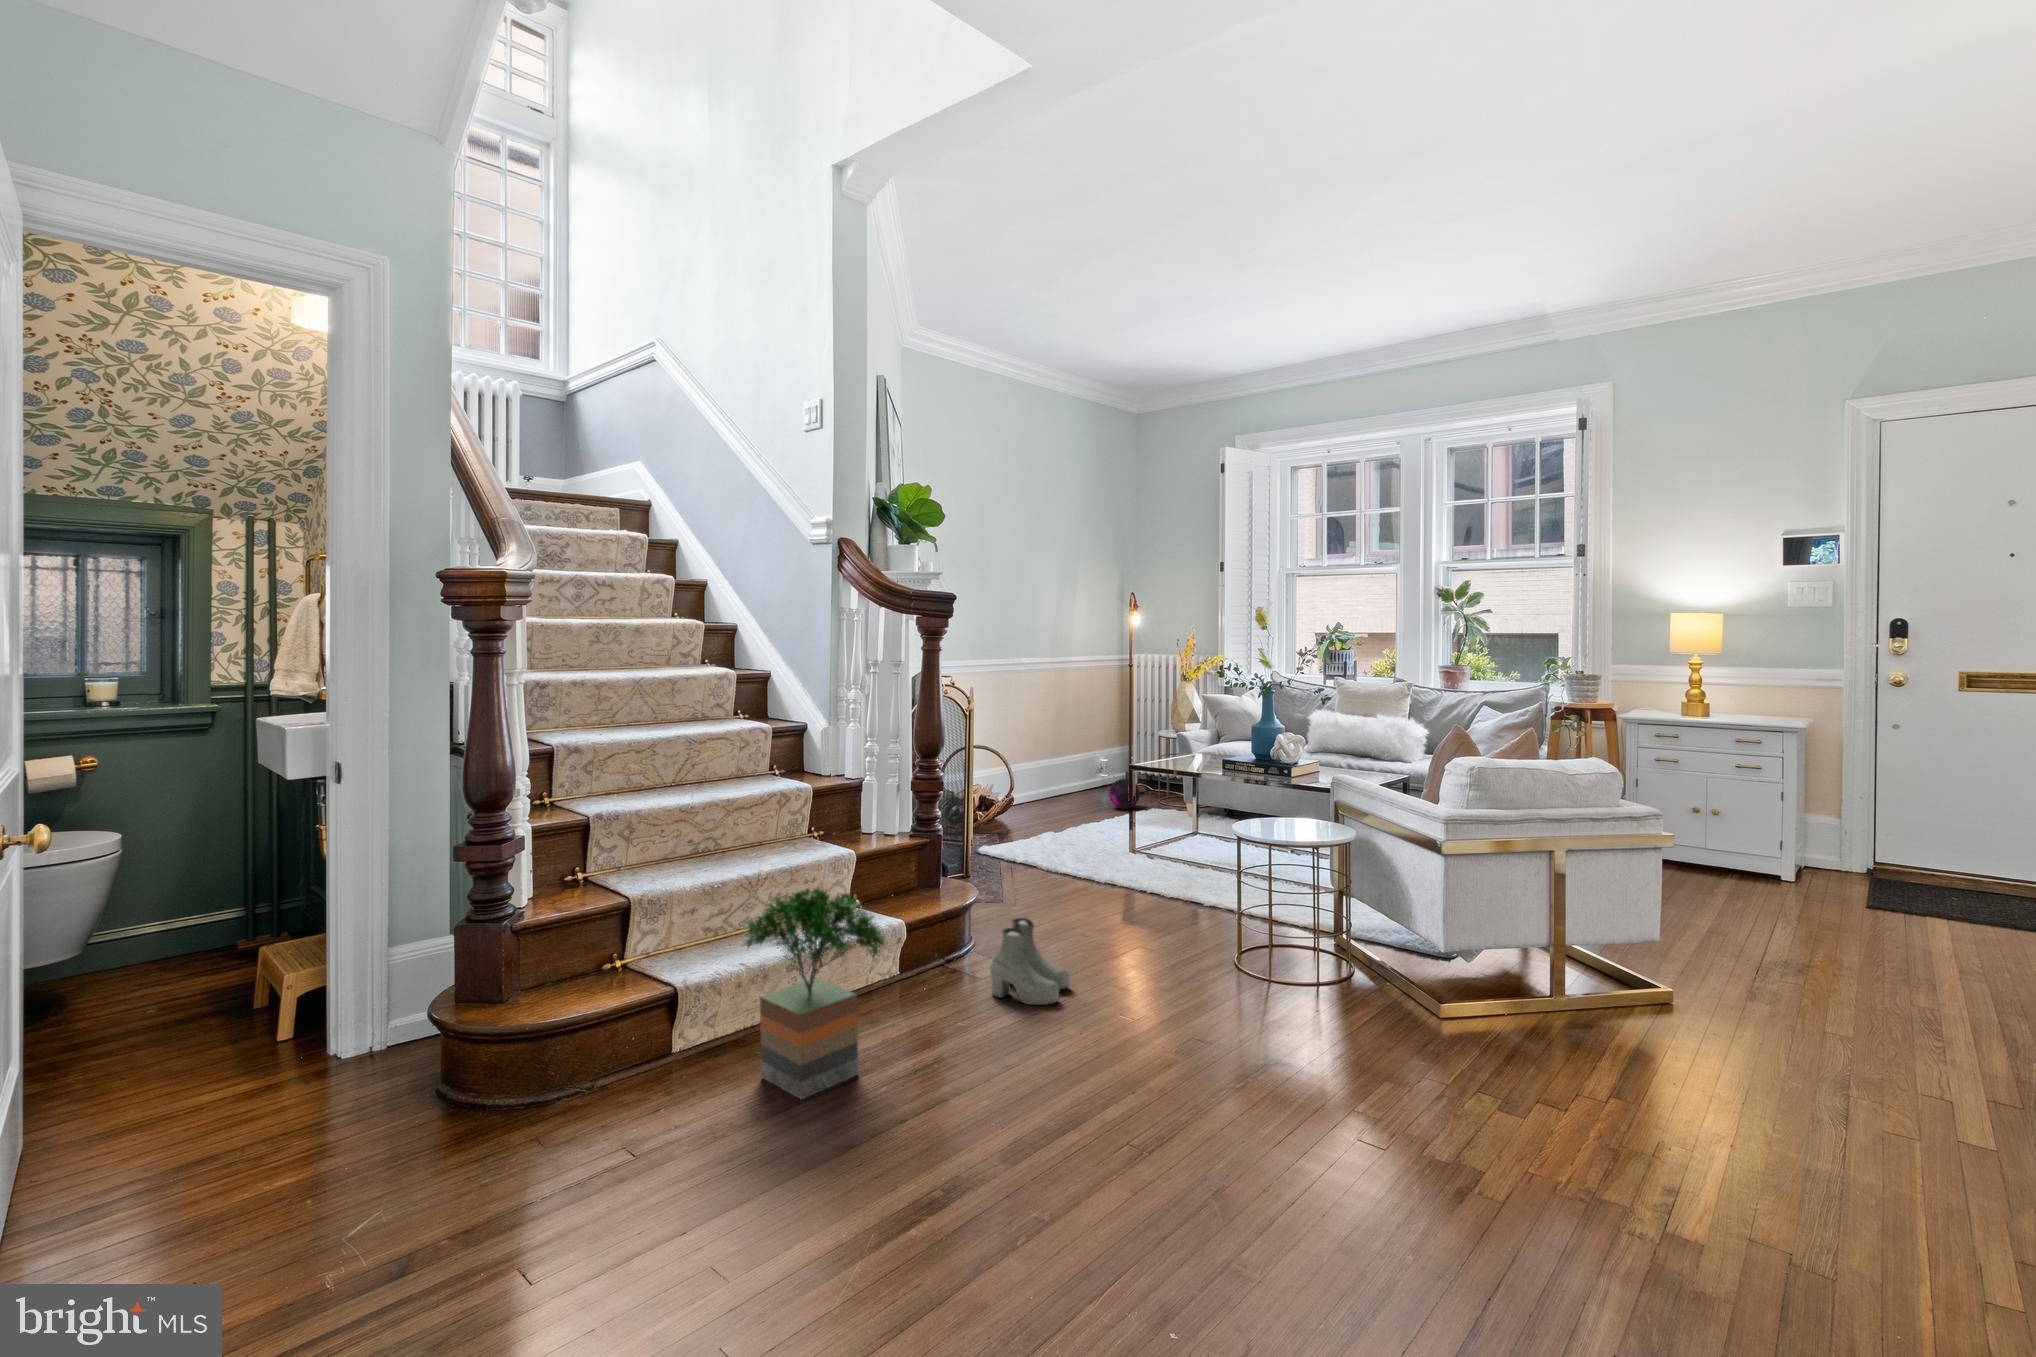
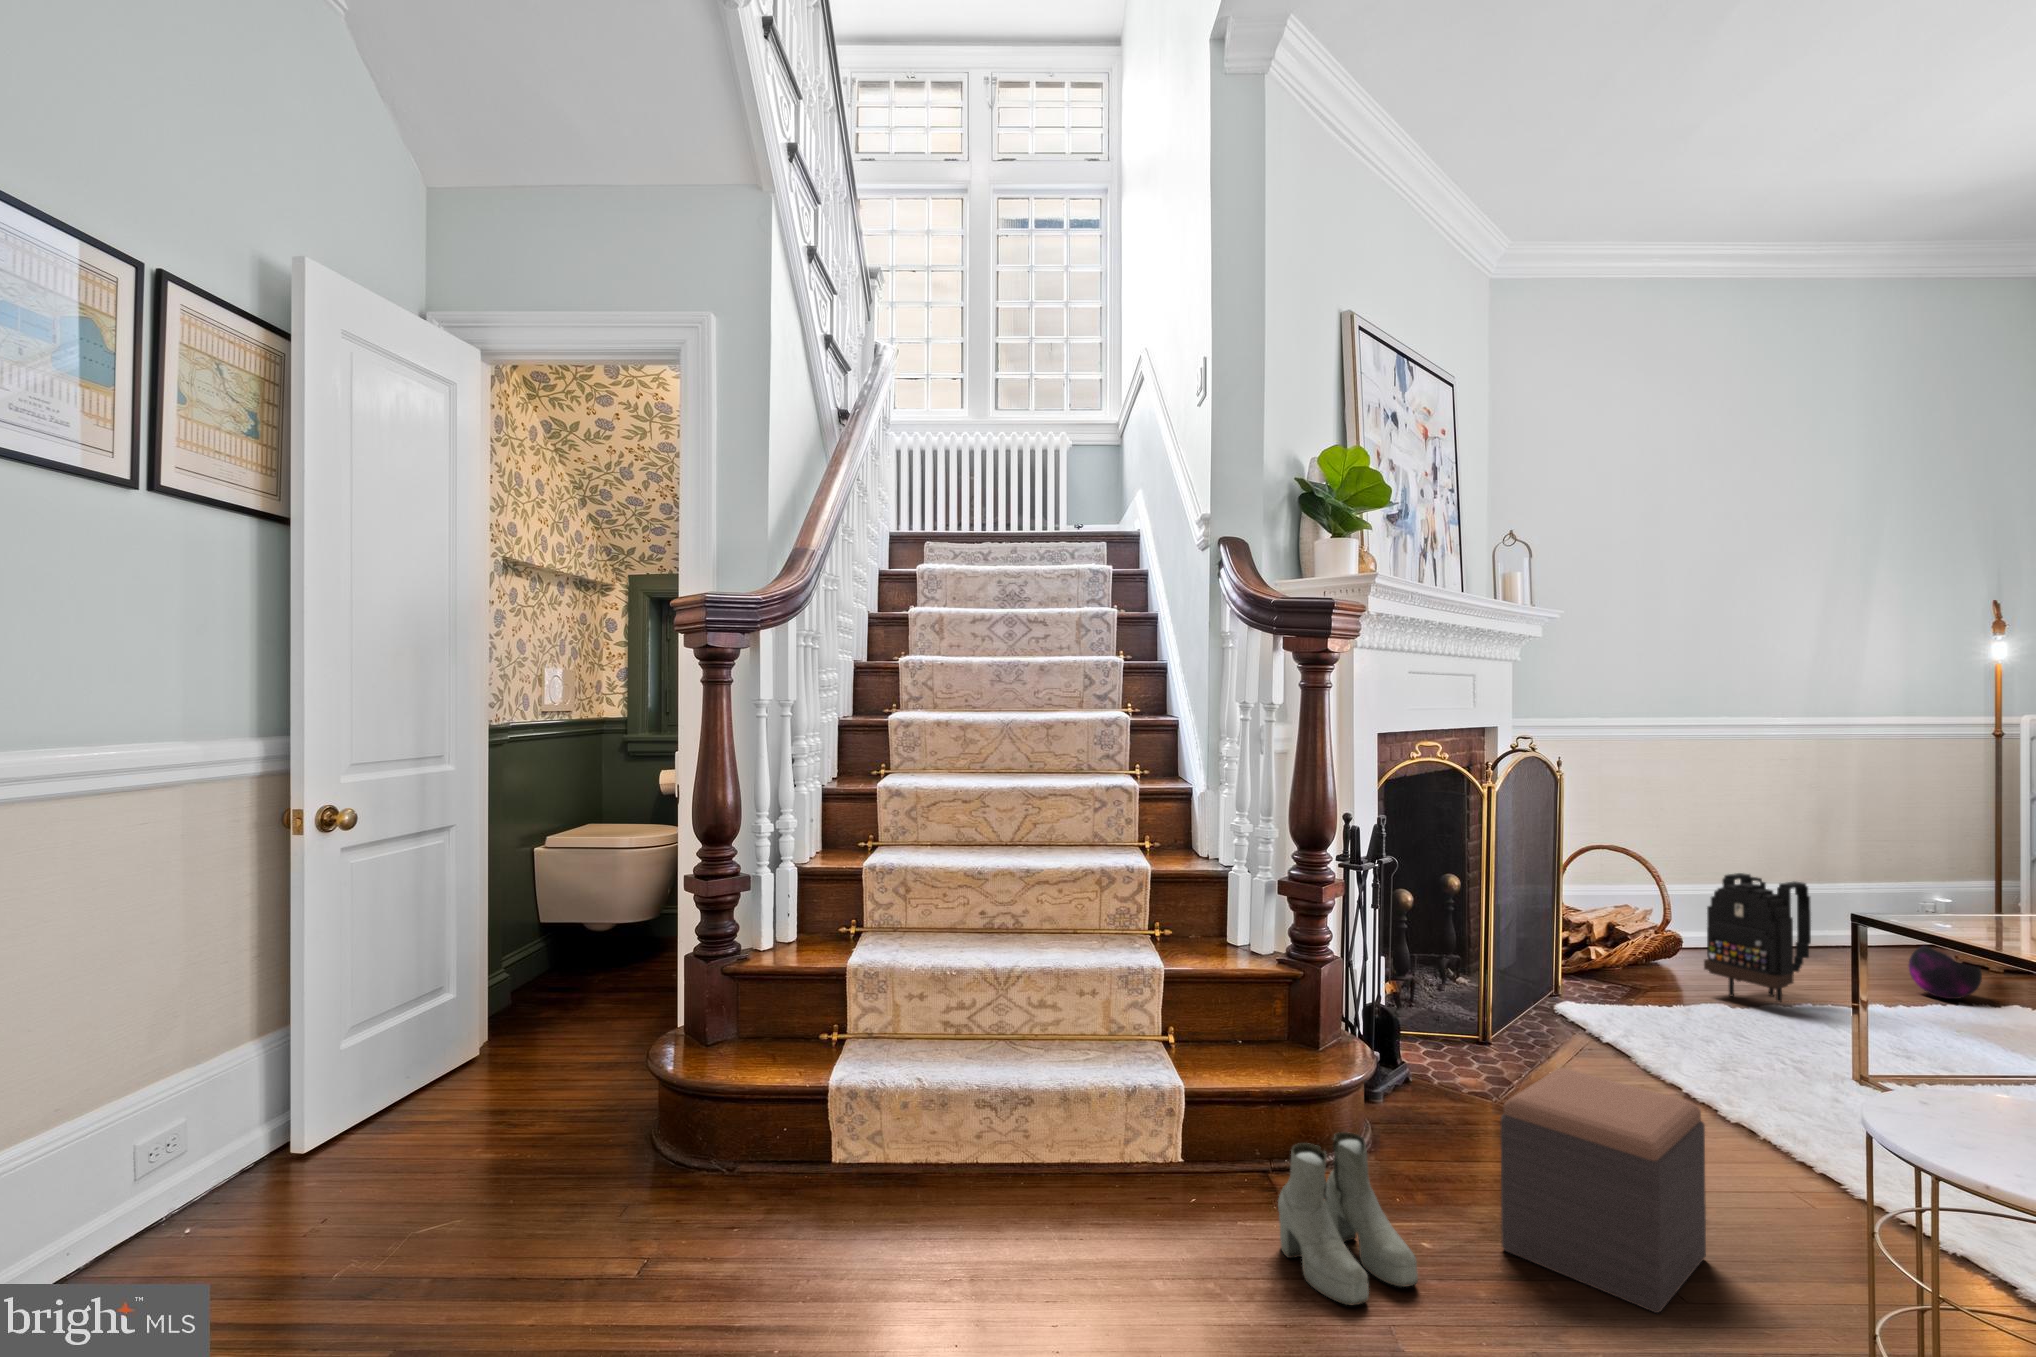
backpack: none [1033,751,1081,826] -> present [1704,873,1811,1002]
footstool: none [1081,860,1160,963] -> present [1500,1068,1706,1313]
potted tree: present [742,888,886,1099] -> none [833,996,1009,1288]

